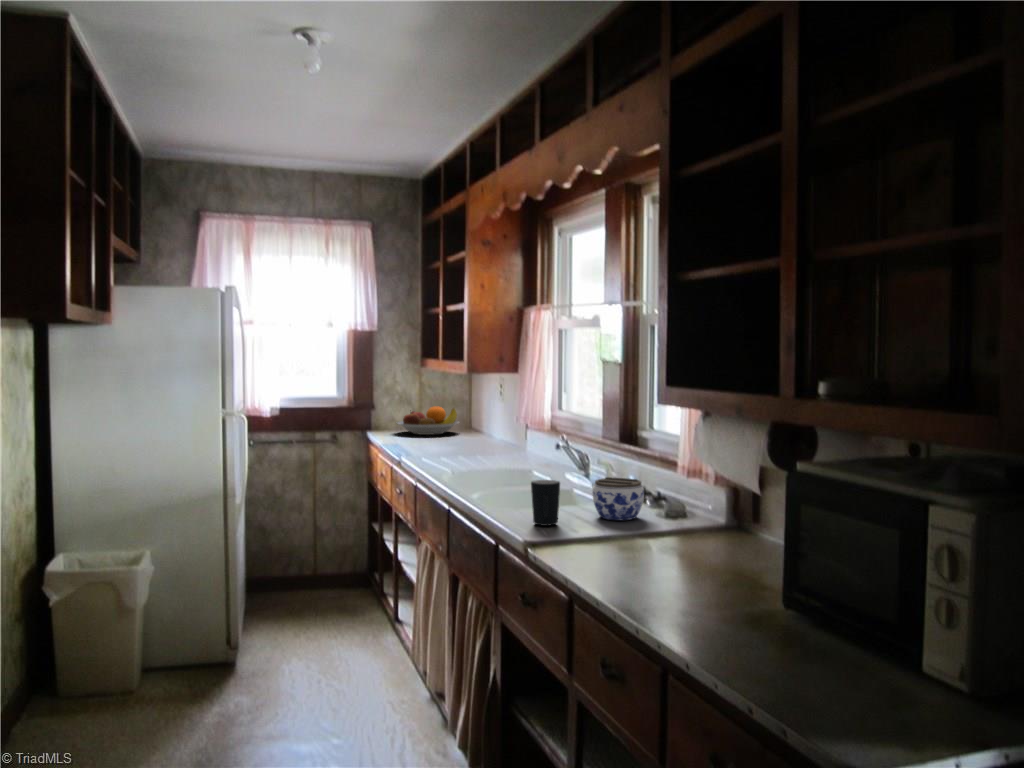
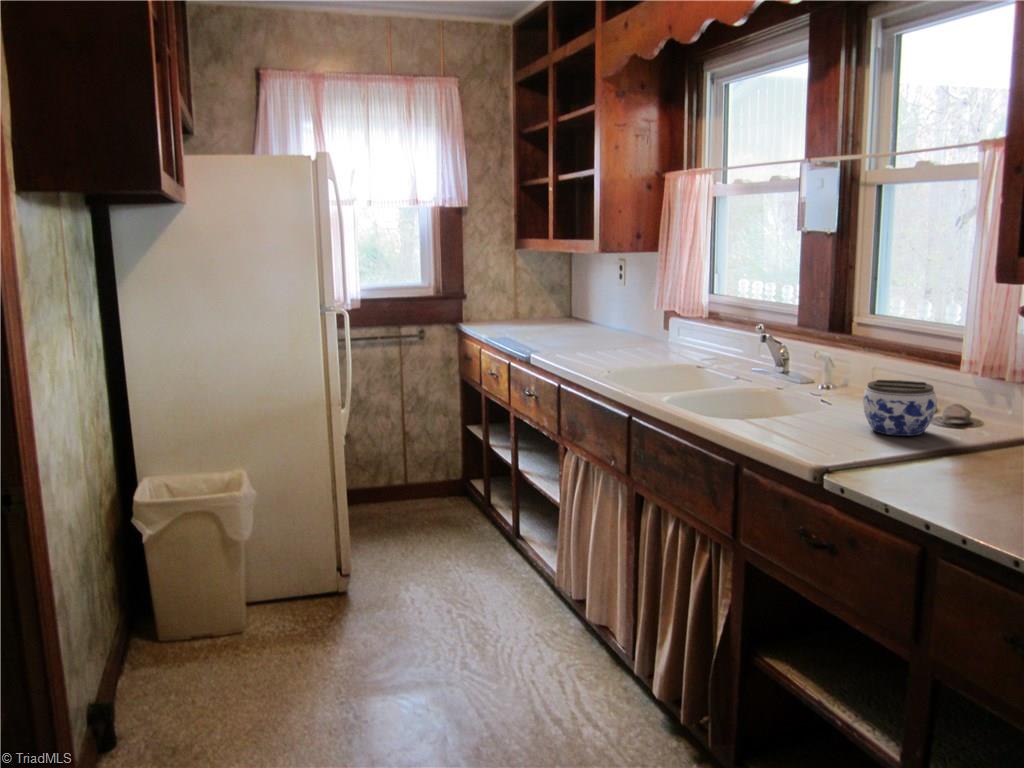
fruit bowl: present [397,406,459,435] -> none [495,294,567,327]
mug: present [531,480,560,526] -> none [800,386,841,446]

